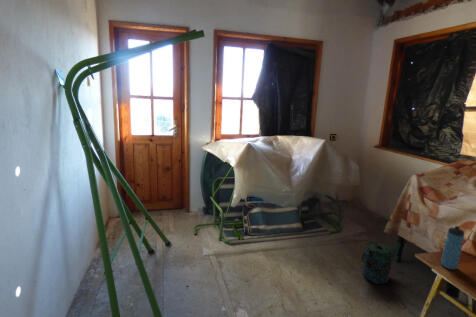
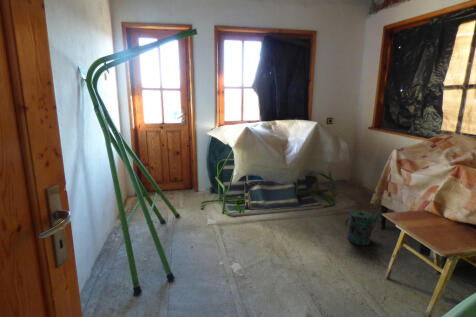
water bottle: present [441,226,464,270] -> none [404,186,422,223]

